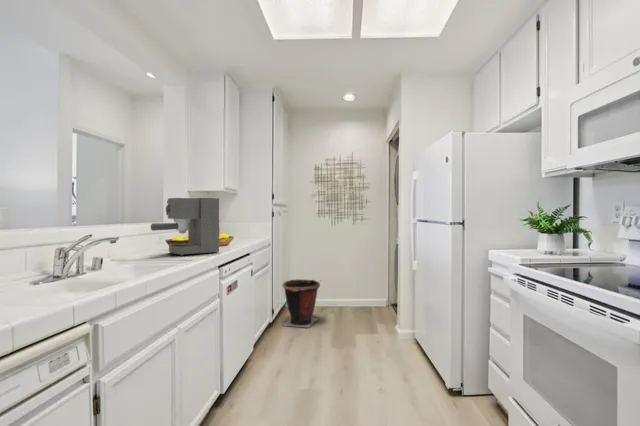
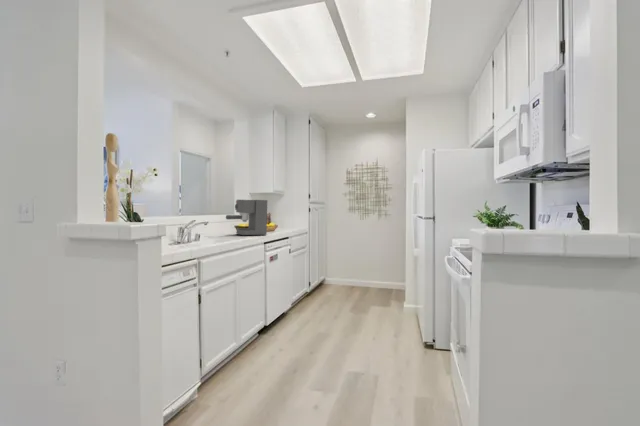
waste bin: present [282,279,320,327] -> none [316,260,347,297]

